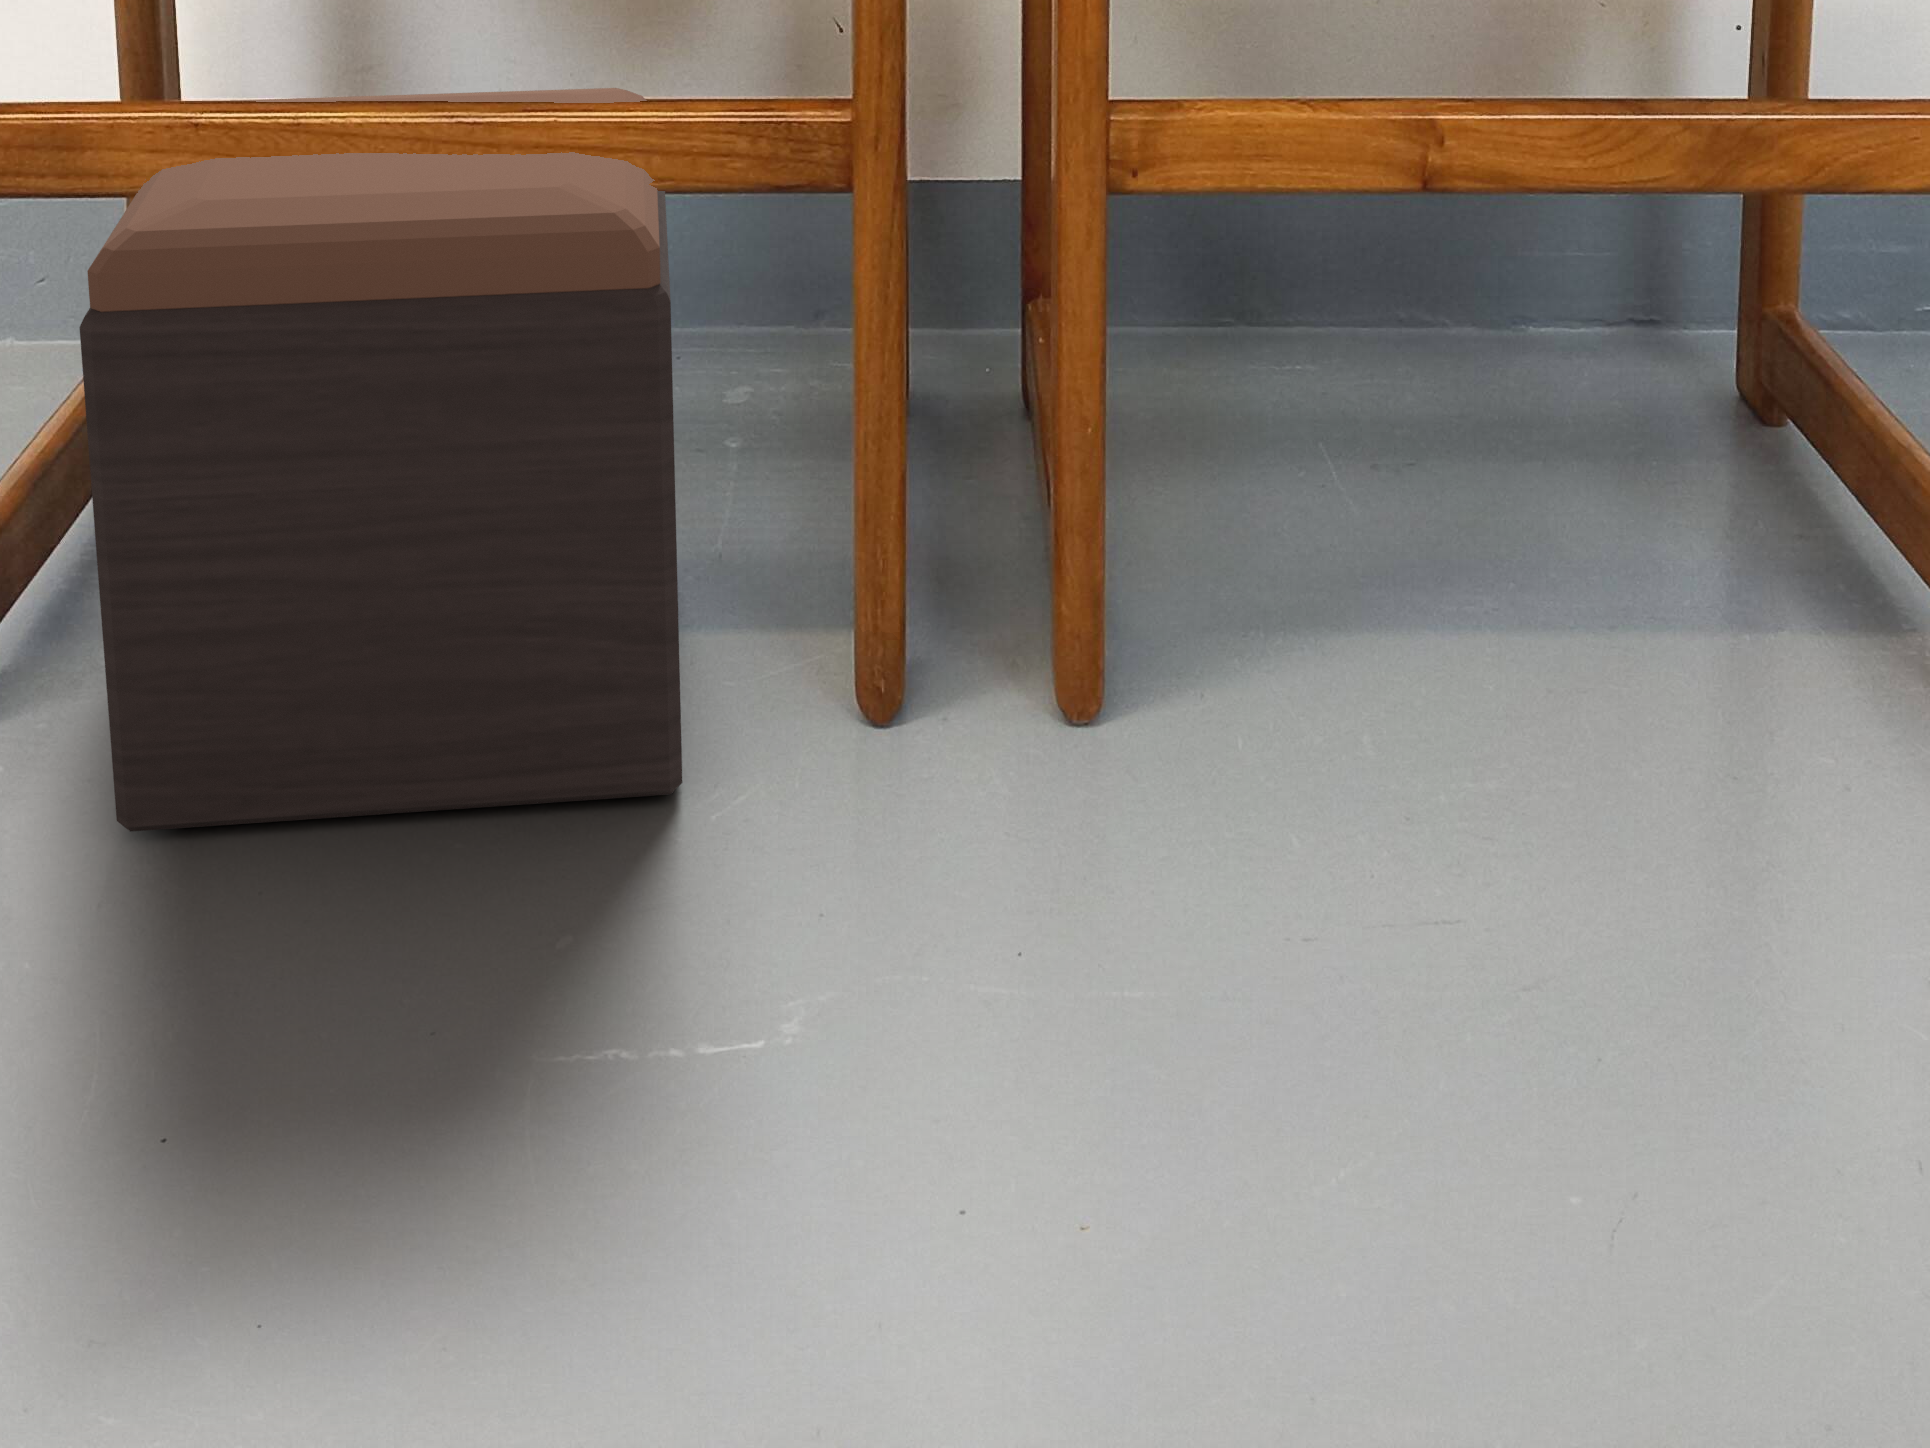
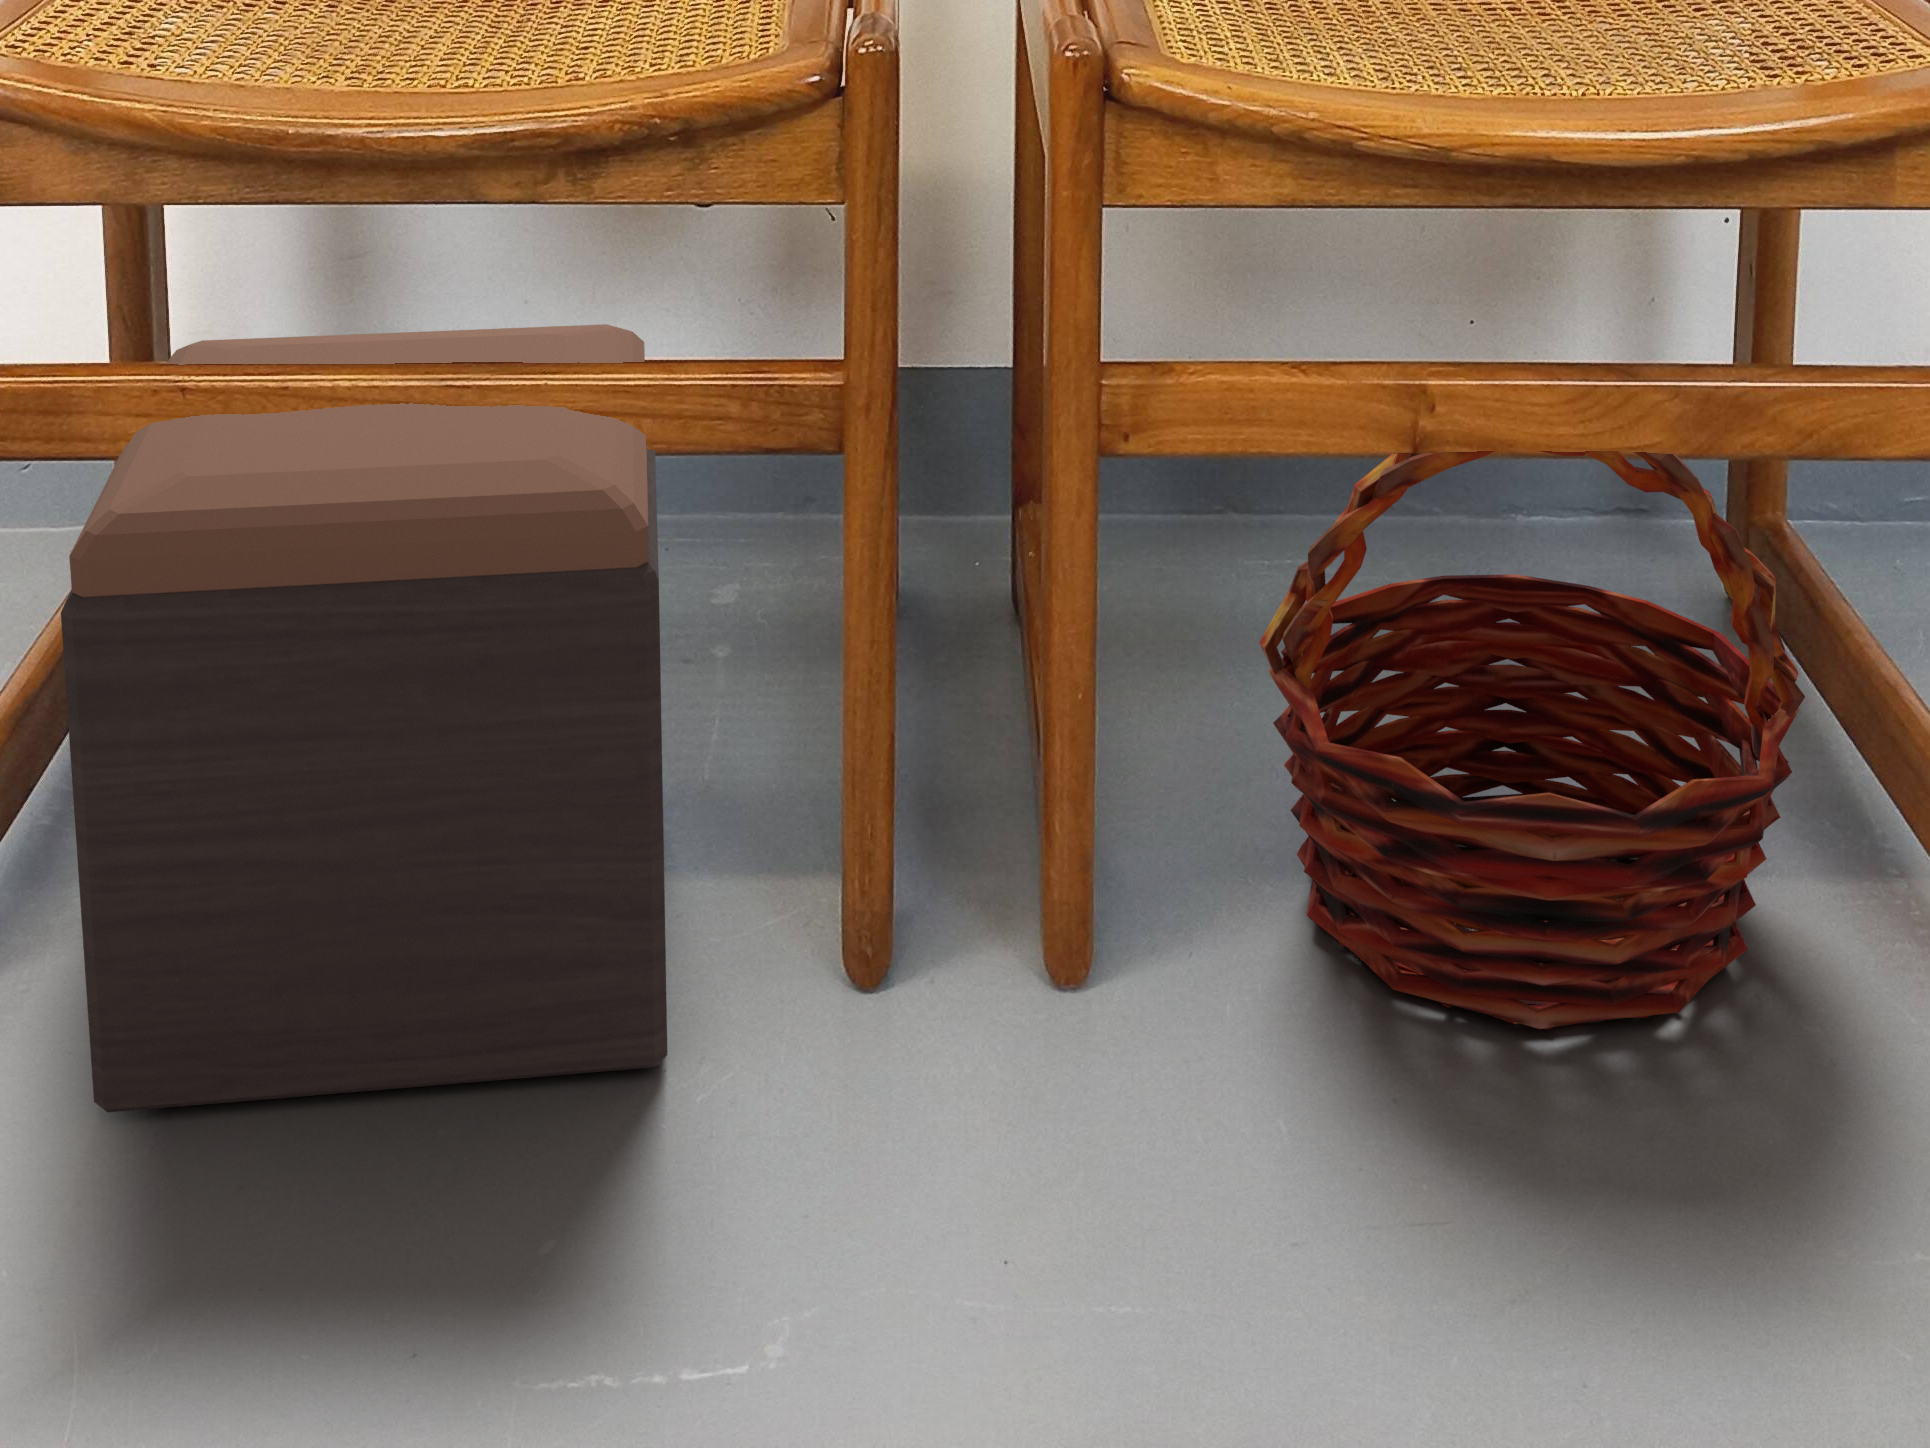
basket: none [1269,141,1818,763] -> present [1259,451,1805,1029]

